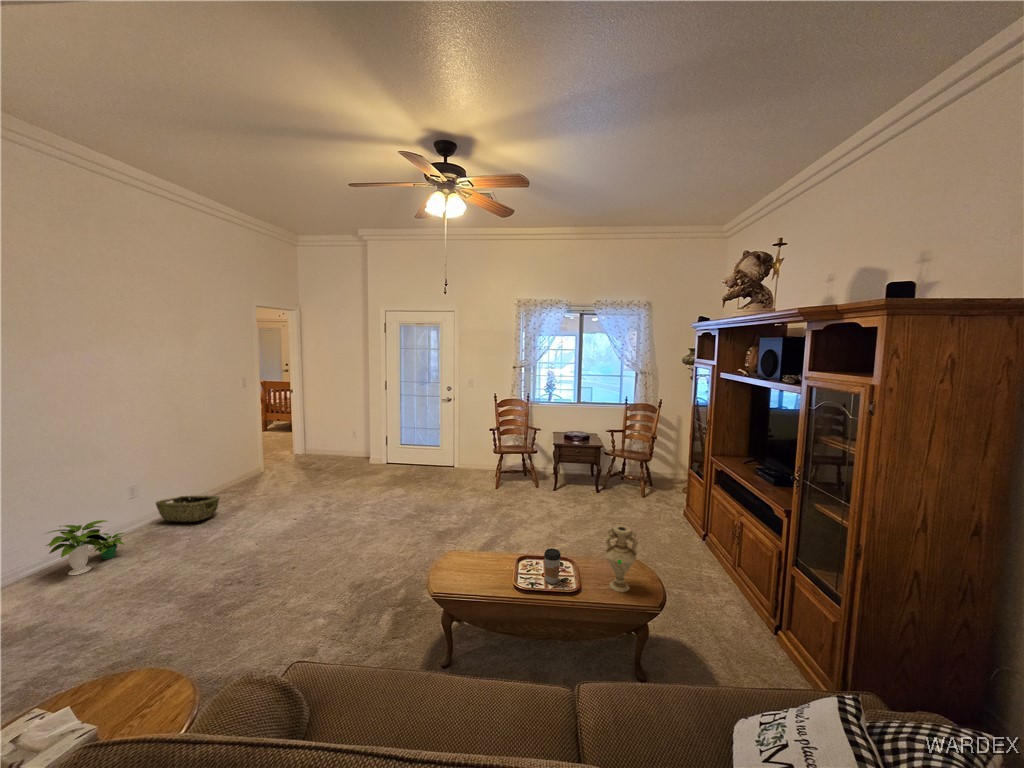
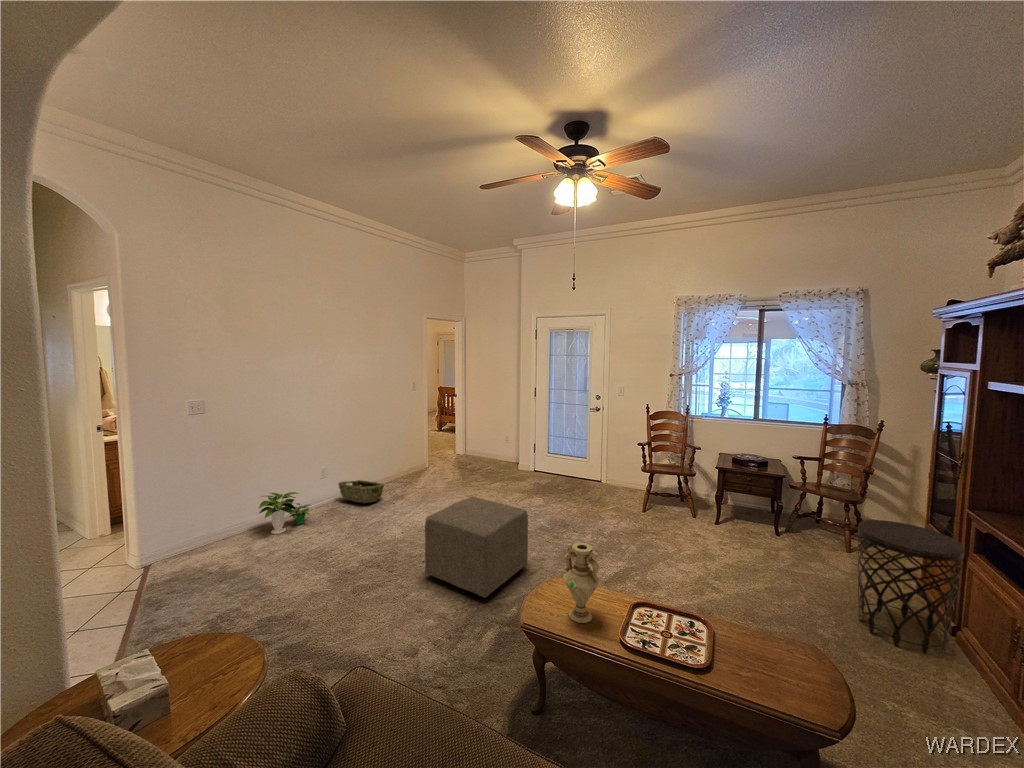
side table: none [653,471,710,556] -> present [858,520,965,654]
ottoman: none [300,495,405,588] -> present [425,497,528,597]
vase: present [605,525,639,592] -> present [563,542,600,623]
coffee cup: present [544,549,561,584] -> none [662,601,686,650]

